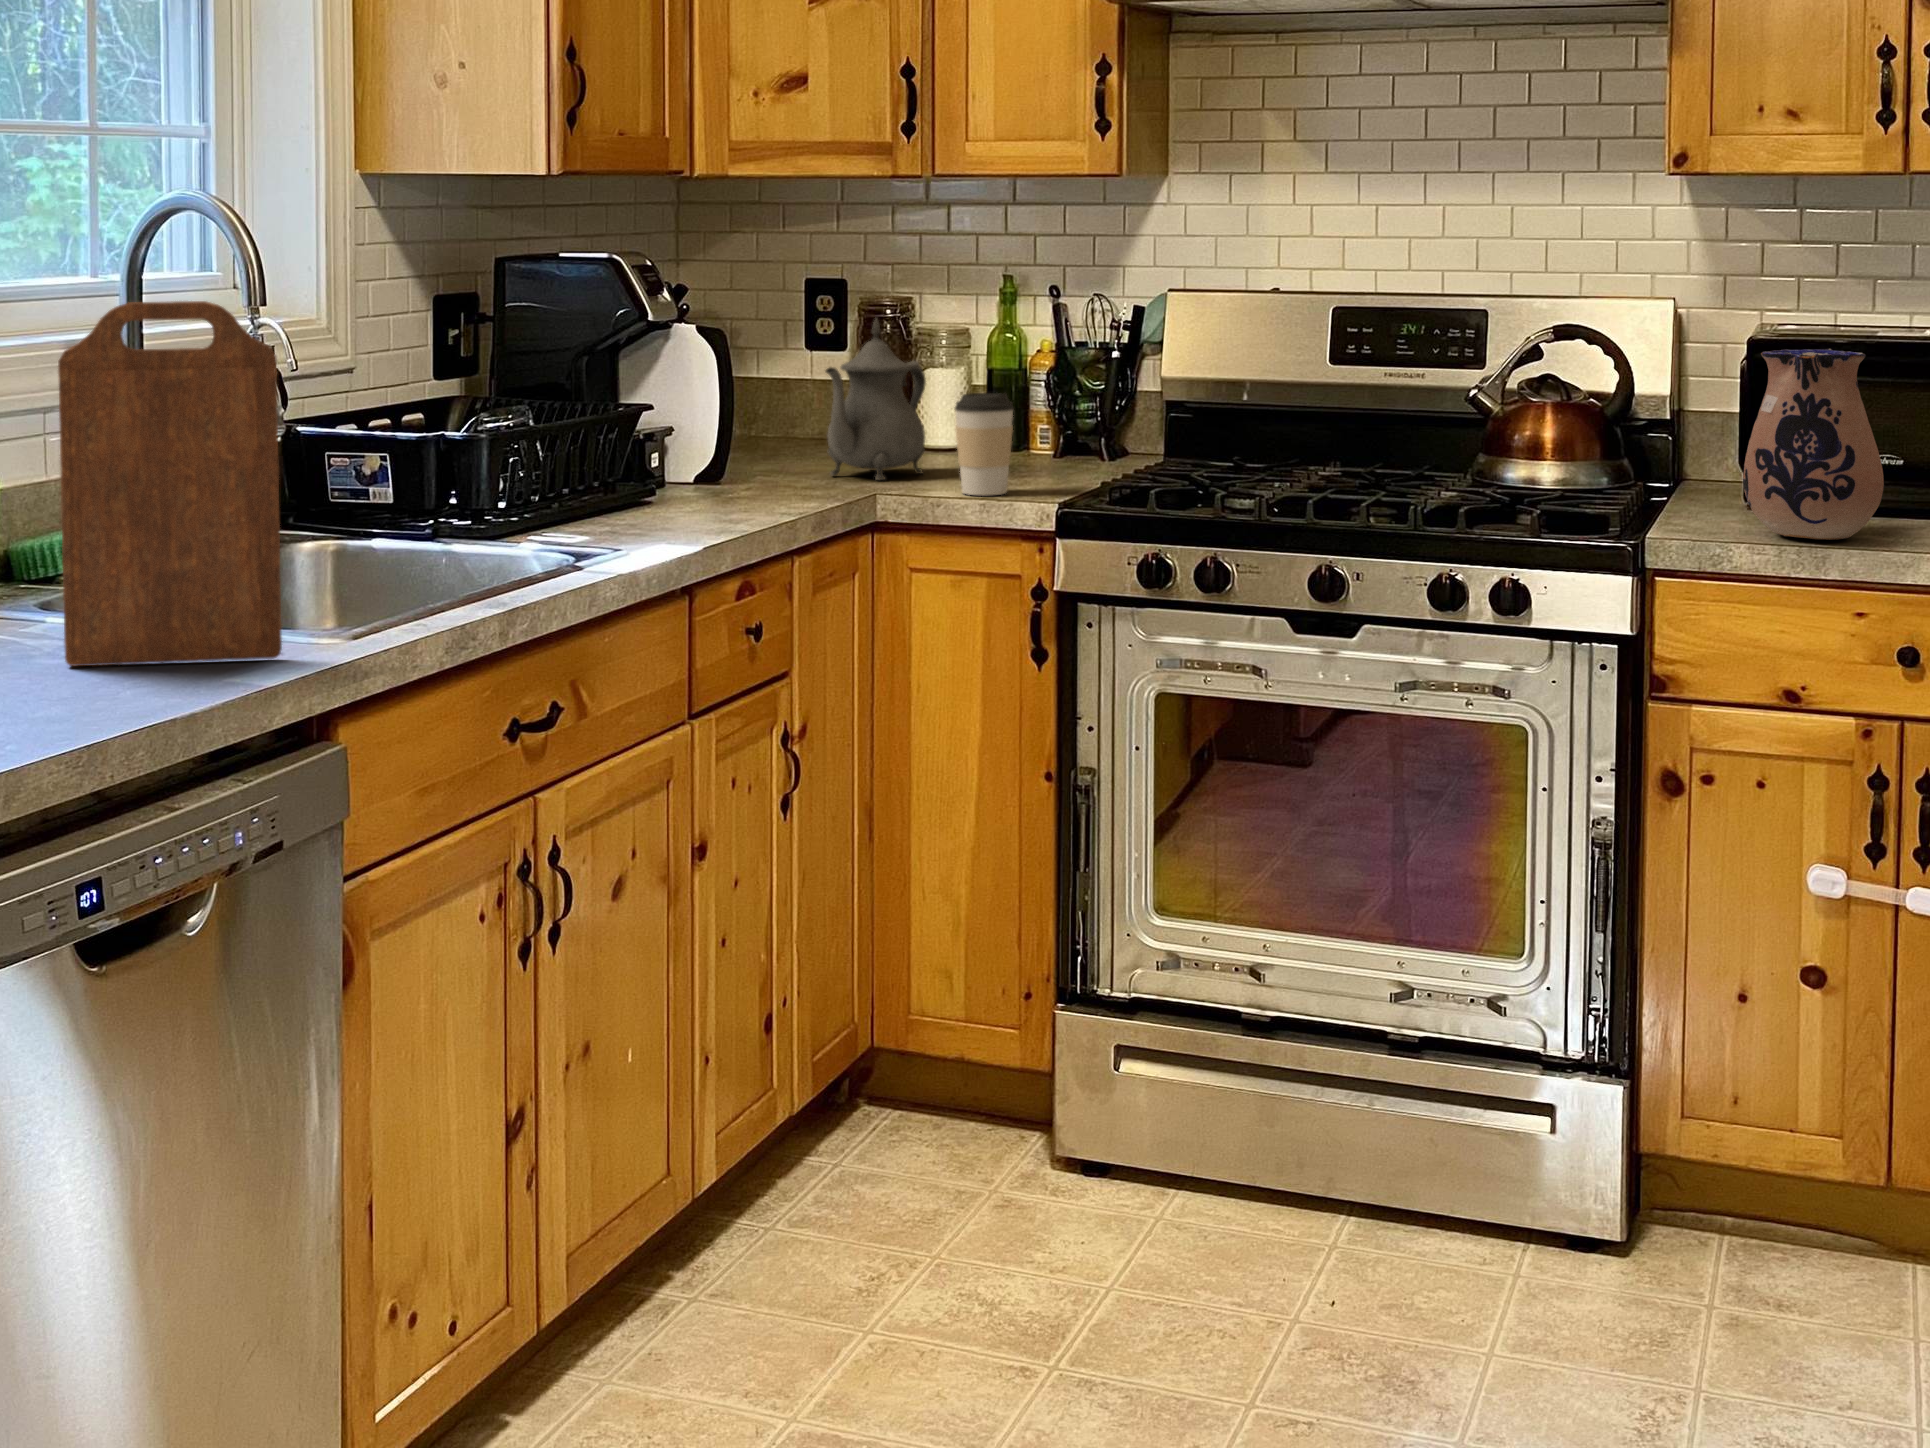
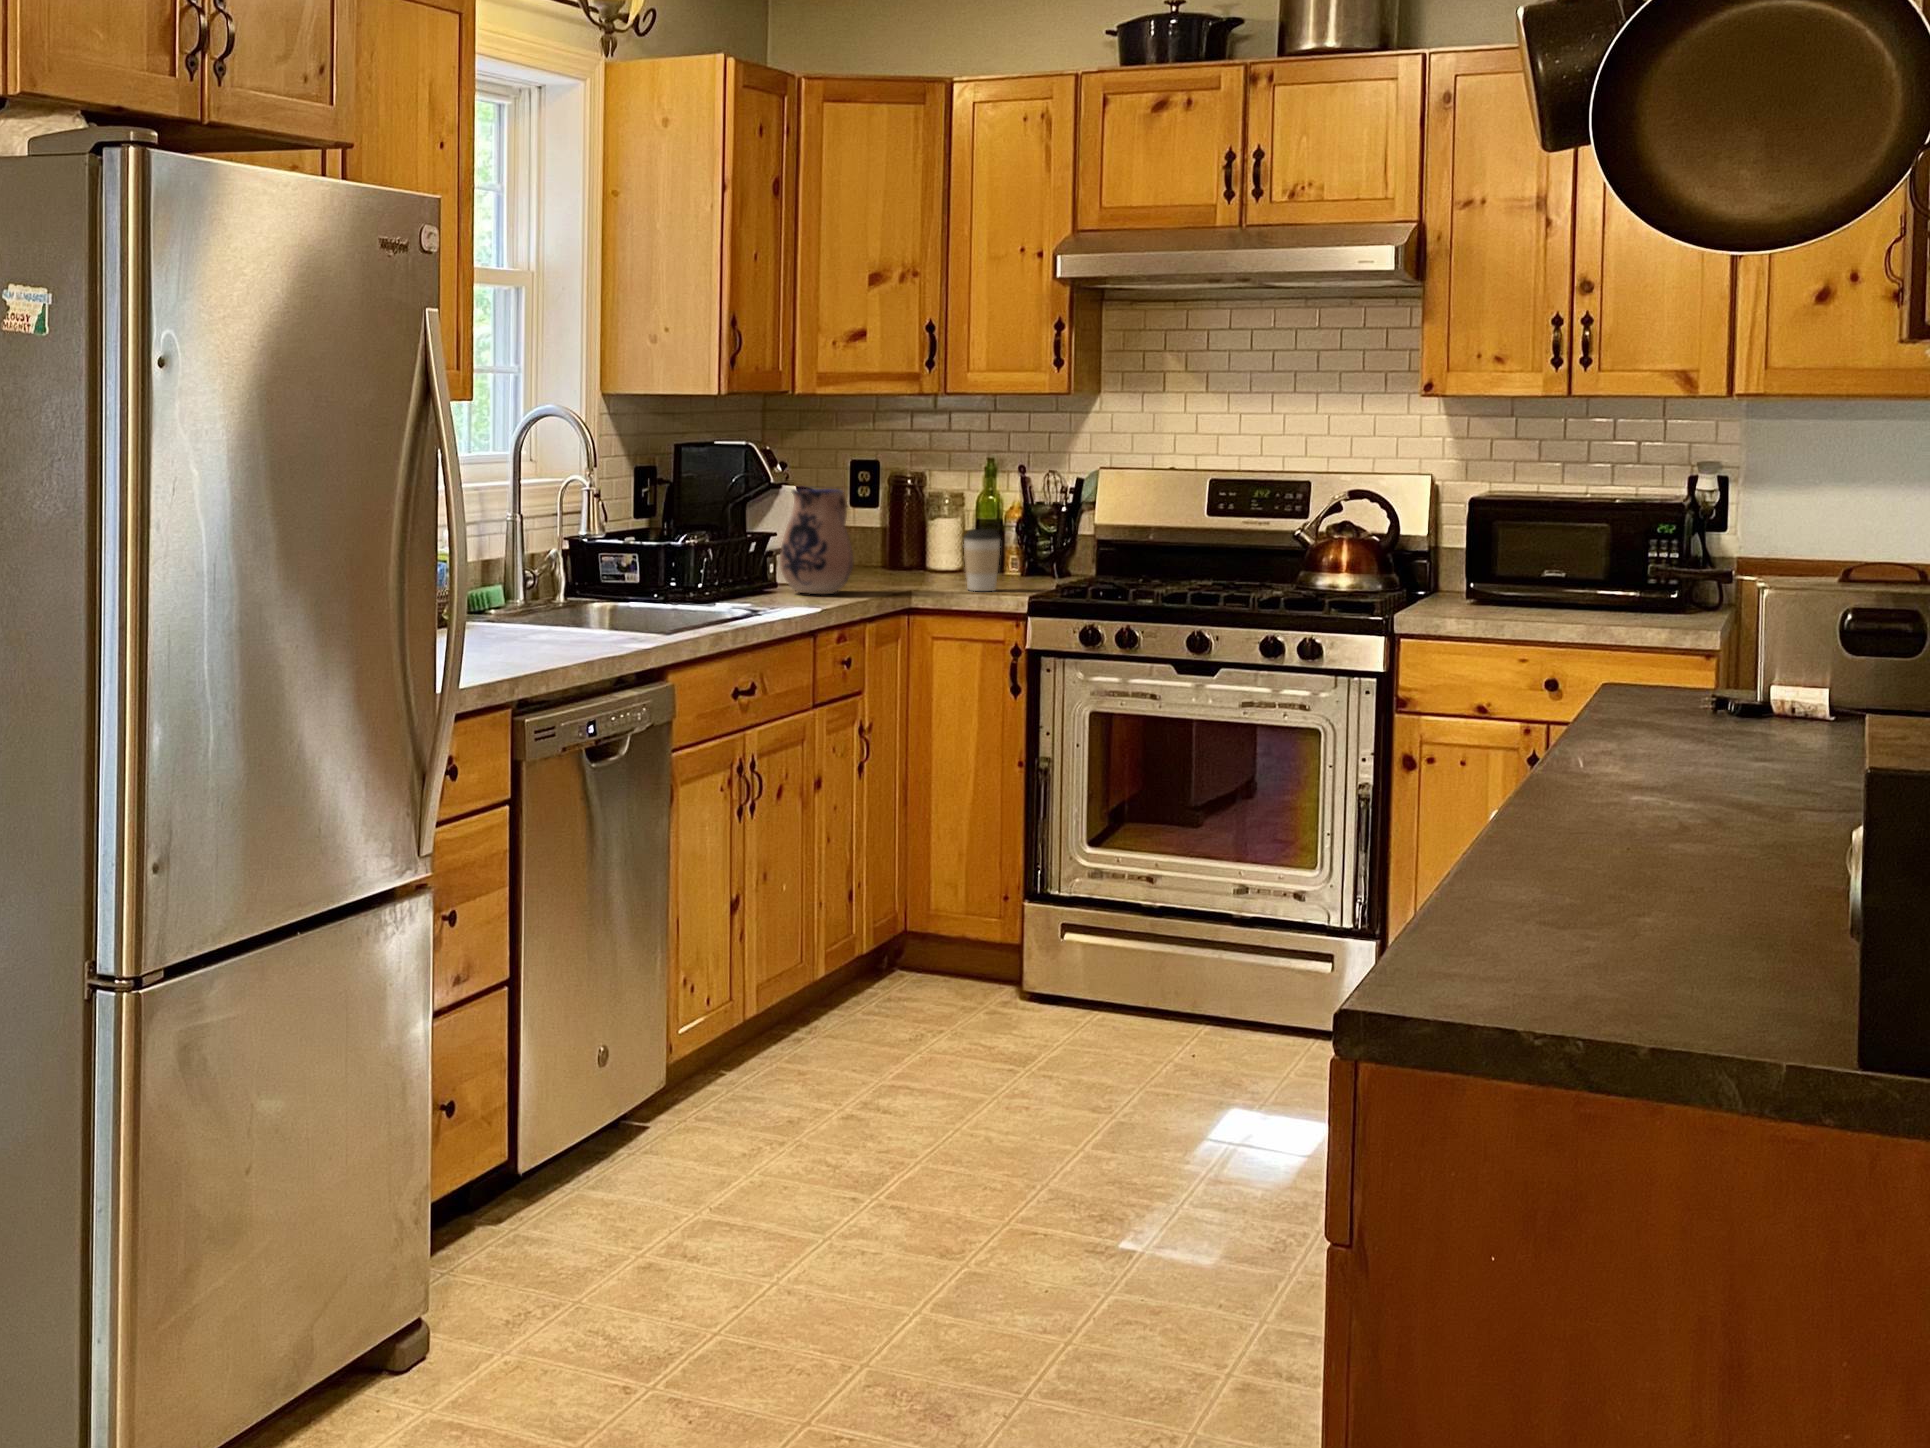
cutting board: present [58,301,282,666] -> none [542,463,645,640]
teapot: present [826,318,926,480] -> none [878,483,941,584]
ceramic pitcher: present [1743,349,1884,540] -> present [780,489,853,594]

